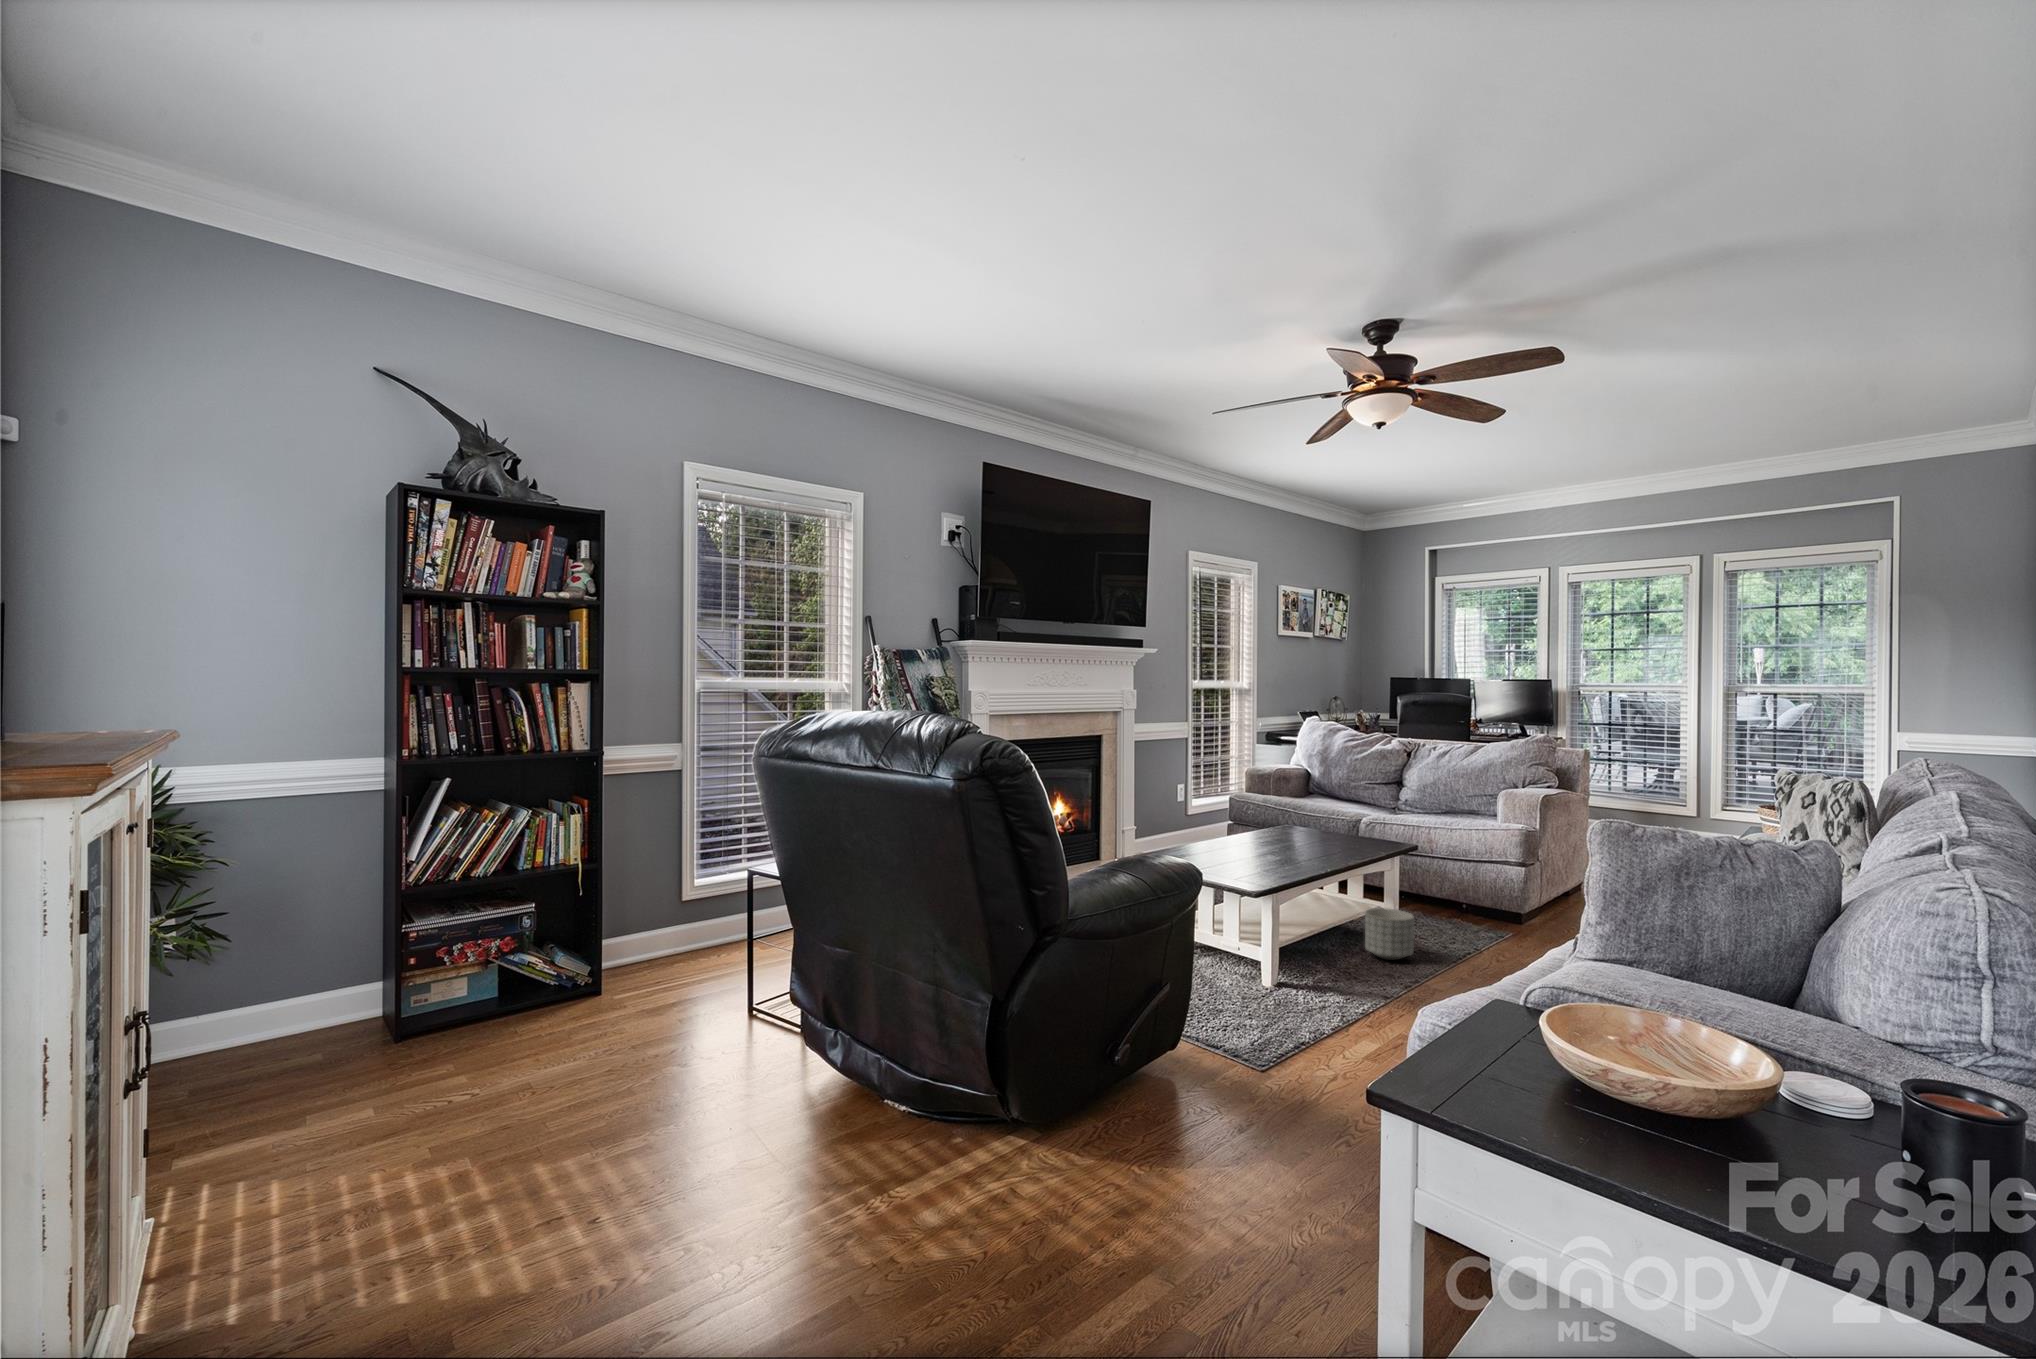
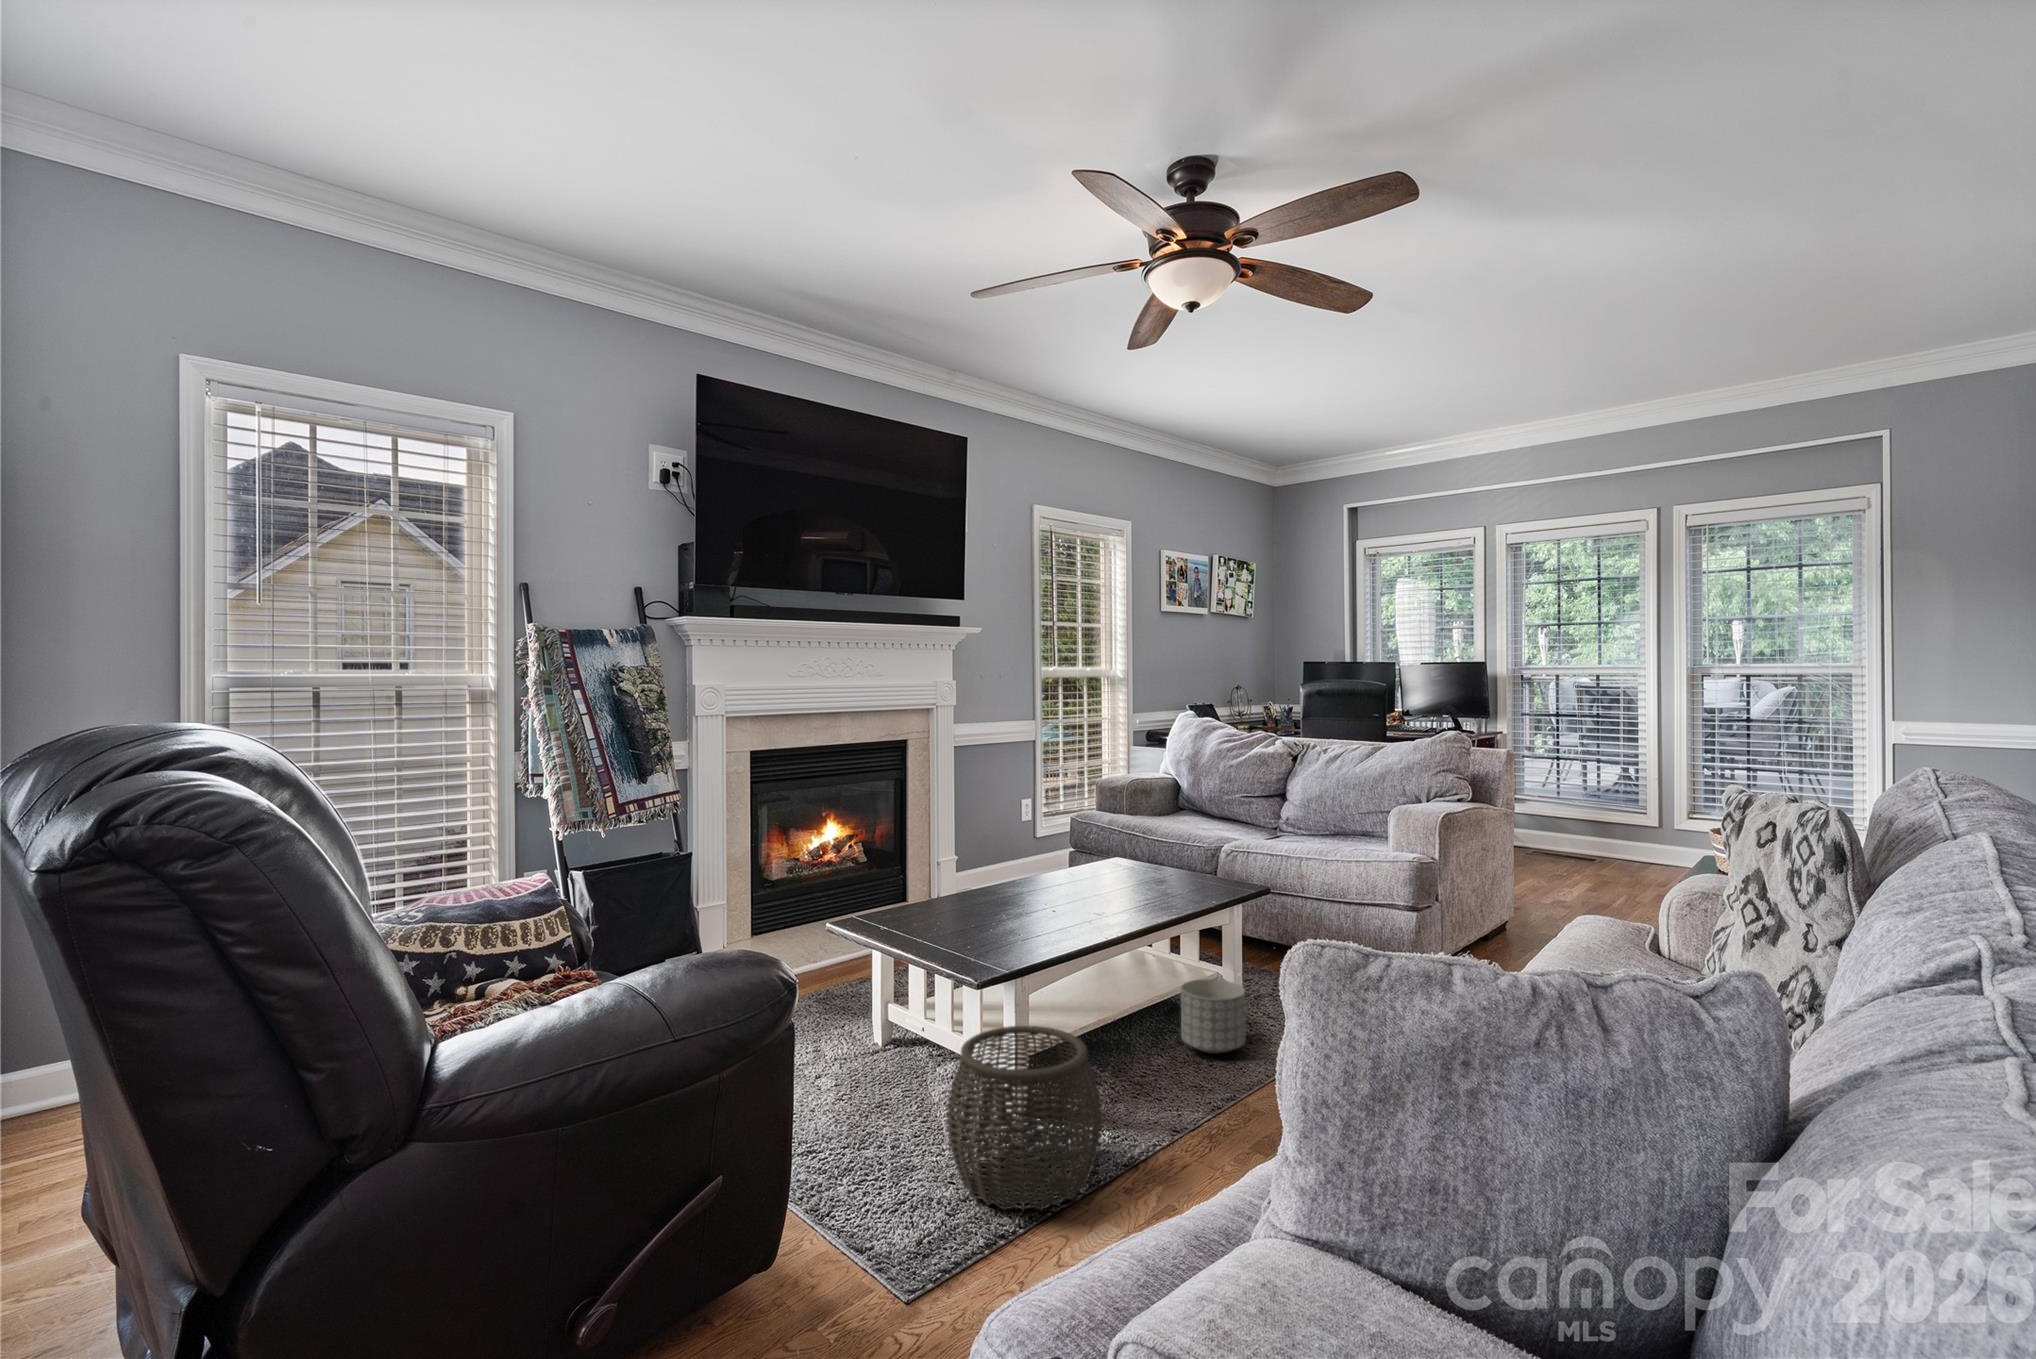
woven basket: none [1246,923,1354,1037] -> present [945,1026,1103,1211]

